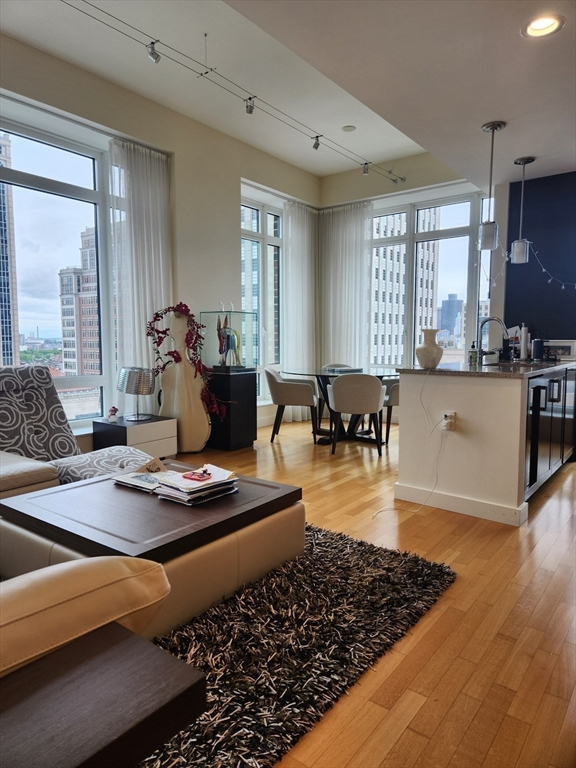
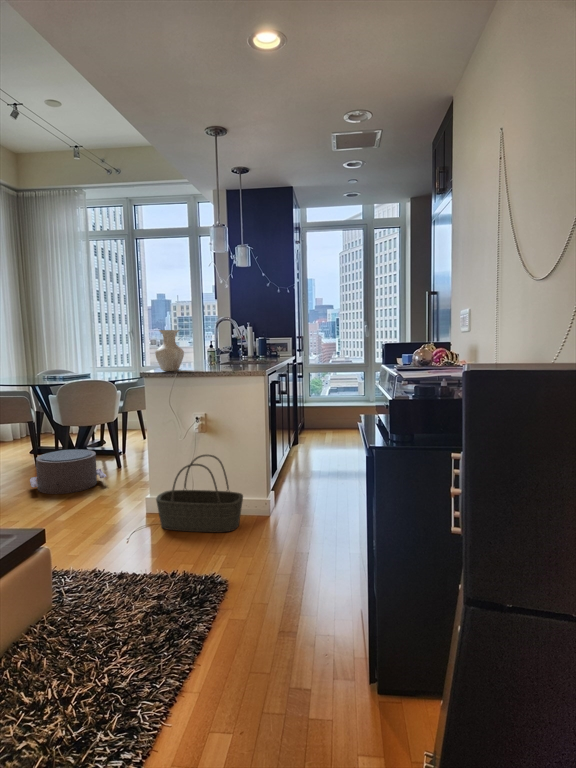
pouf: none [306,433,366,469] -> present [30,449,106,494]
basket: none [402,451,489,531] -> present [156,455,243,532]

